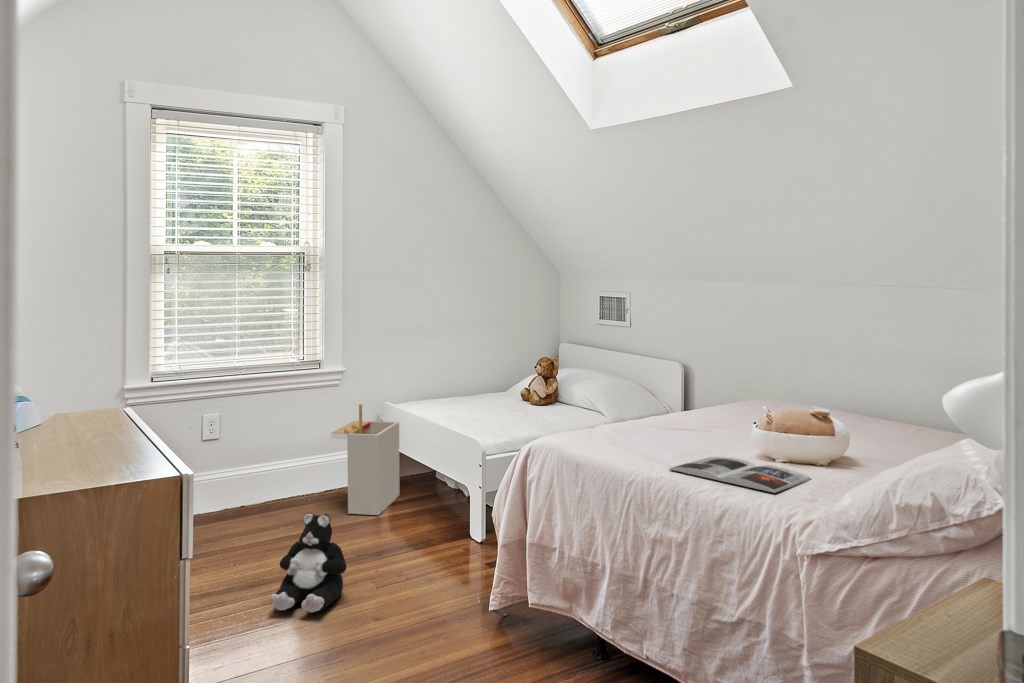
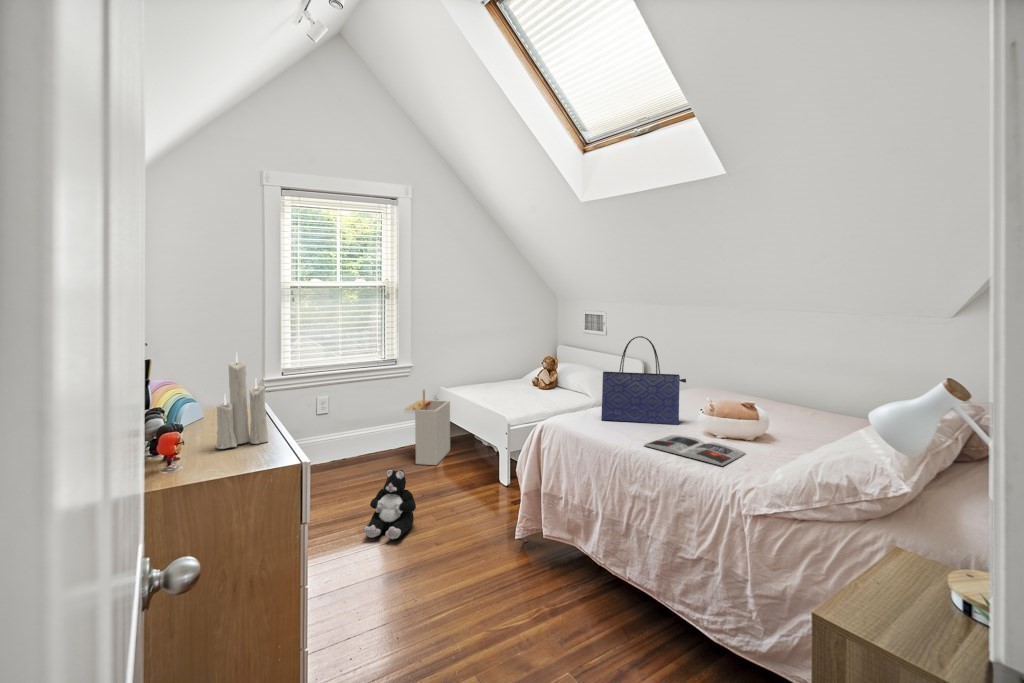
tote bag: none [614,319,734,445] -> present [601,336,686,425]
candle: none [61,321,135,464] -> present [216,353,268,449]

